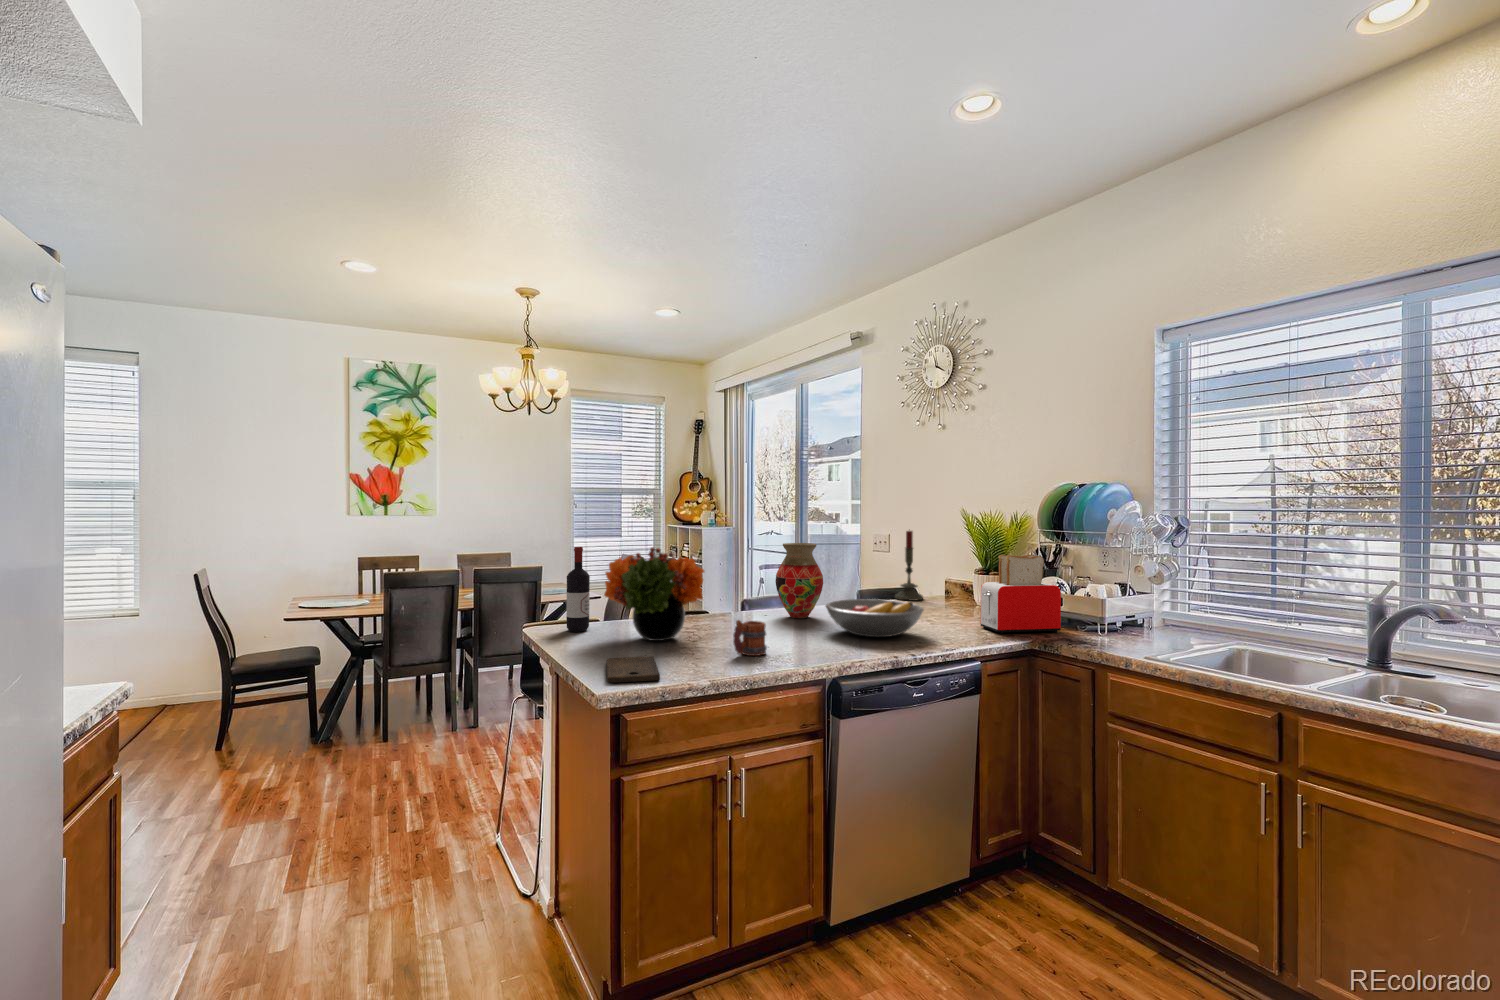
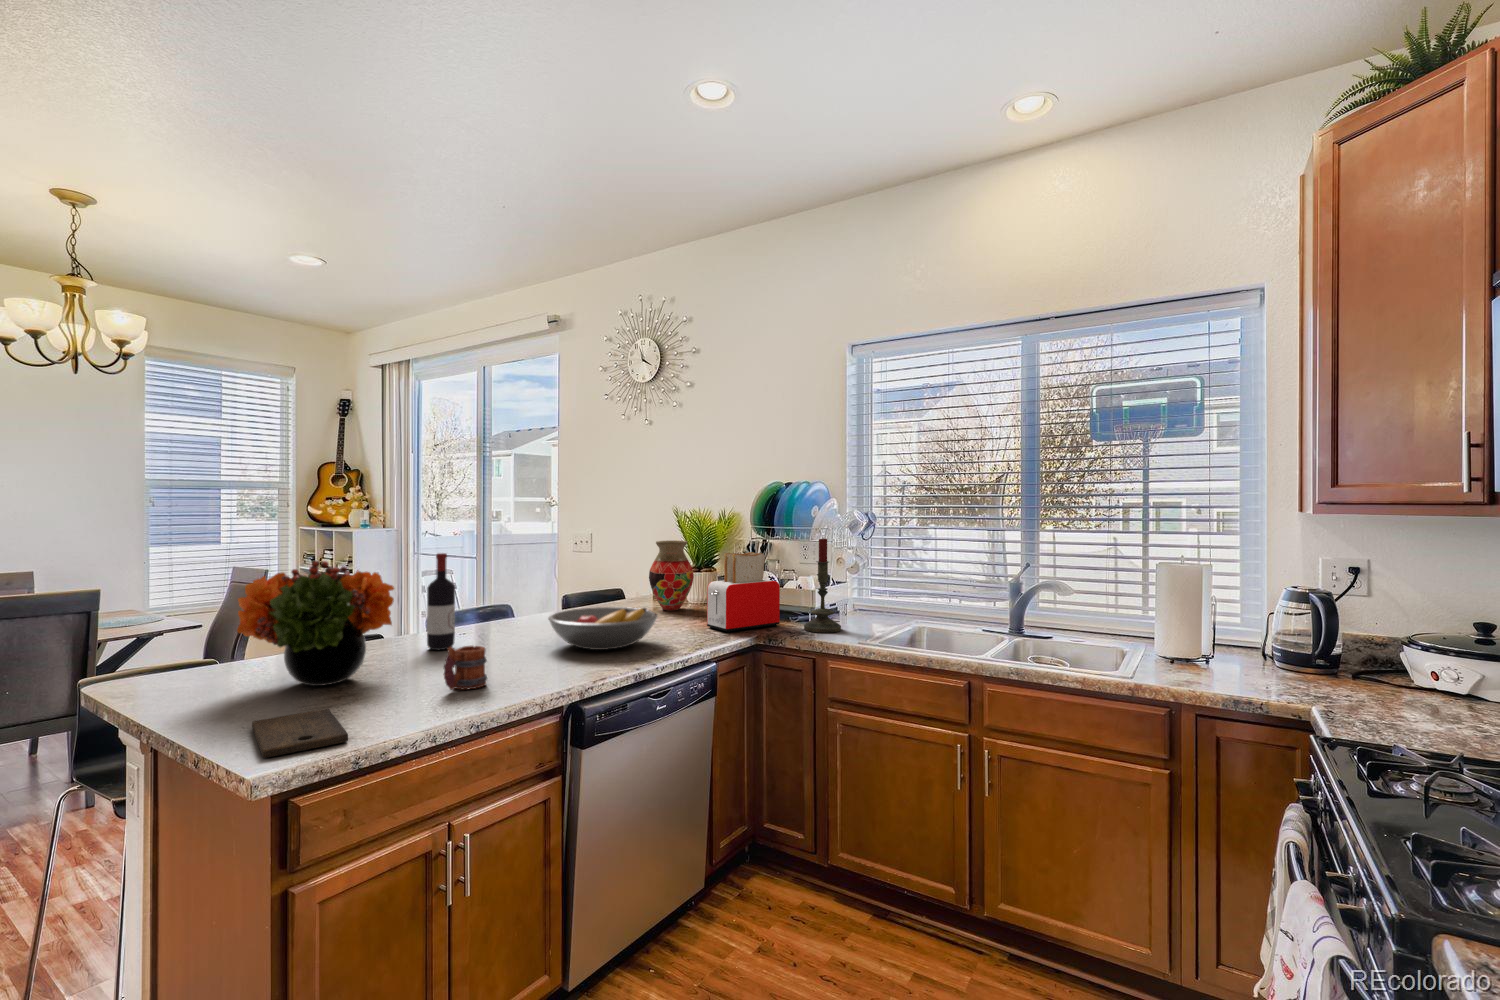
candle: present [895,531,923,601] -> present [804,538,841,633]
vase: present [775,543,823,618] -> present [649,540,694,611]
wine bottle: present [566,547,590,632] -> present [427,553,455,650]

